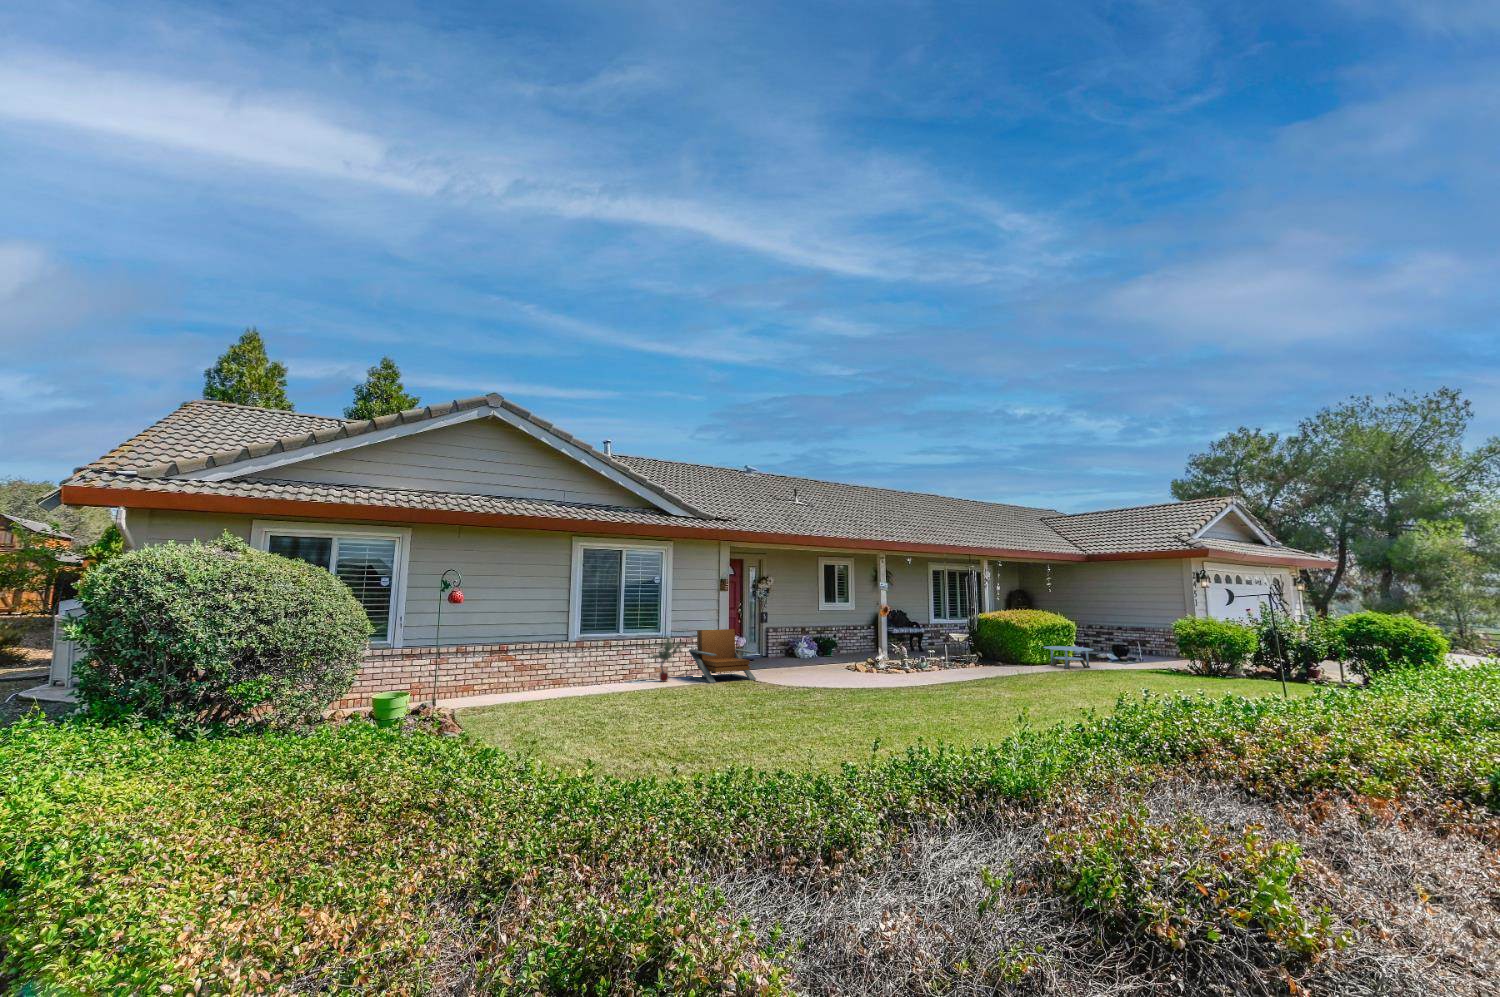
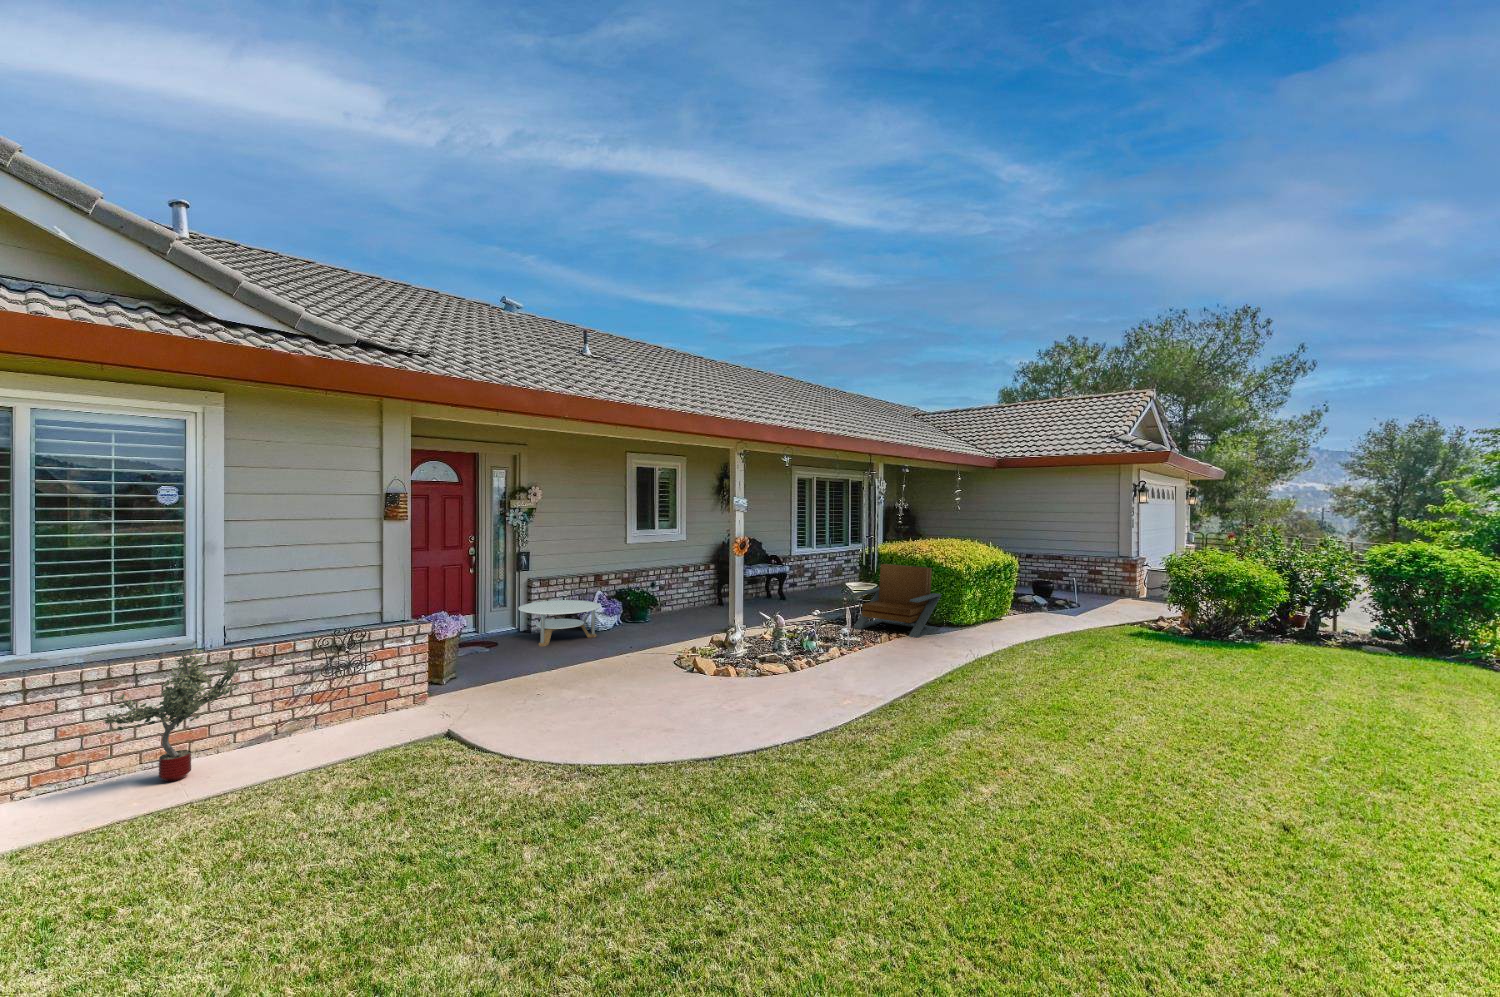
lounge chair: present [689,629,756,683] -> present [854,564,941,638]
round table: present [1044,646,1093,670] -> present [518,600,601,646]

